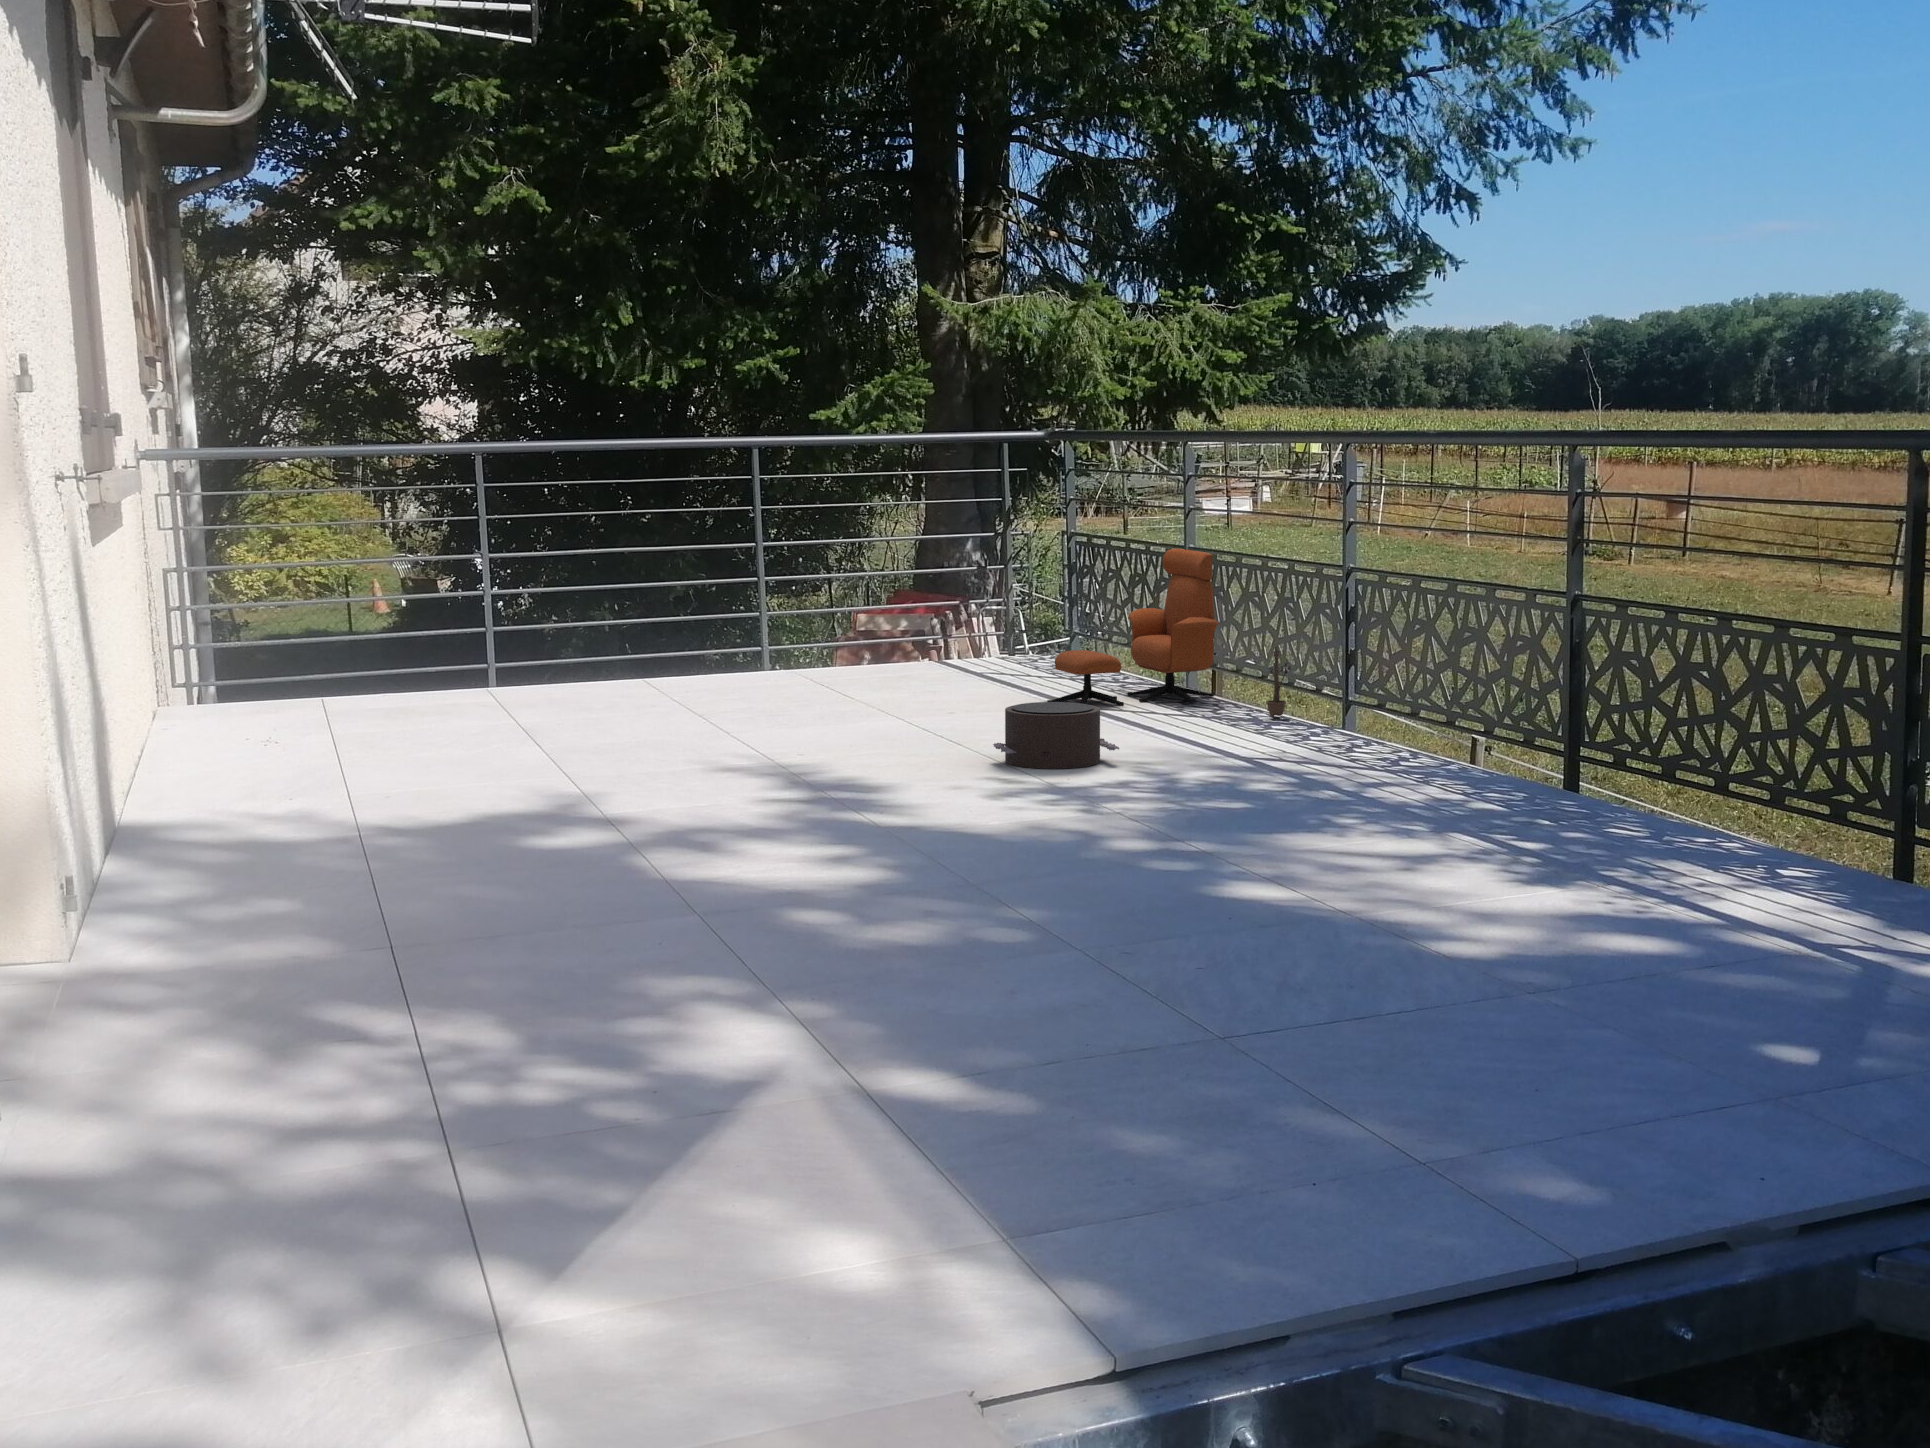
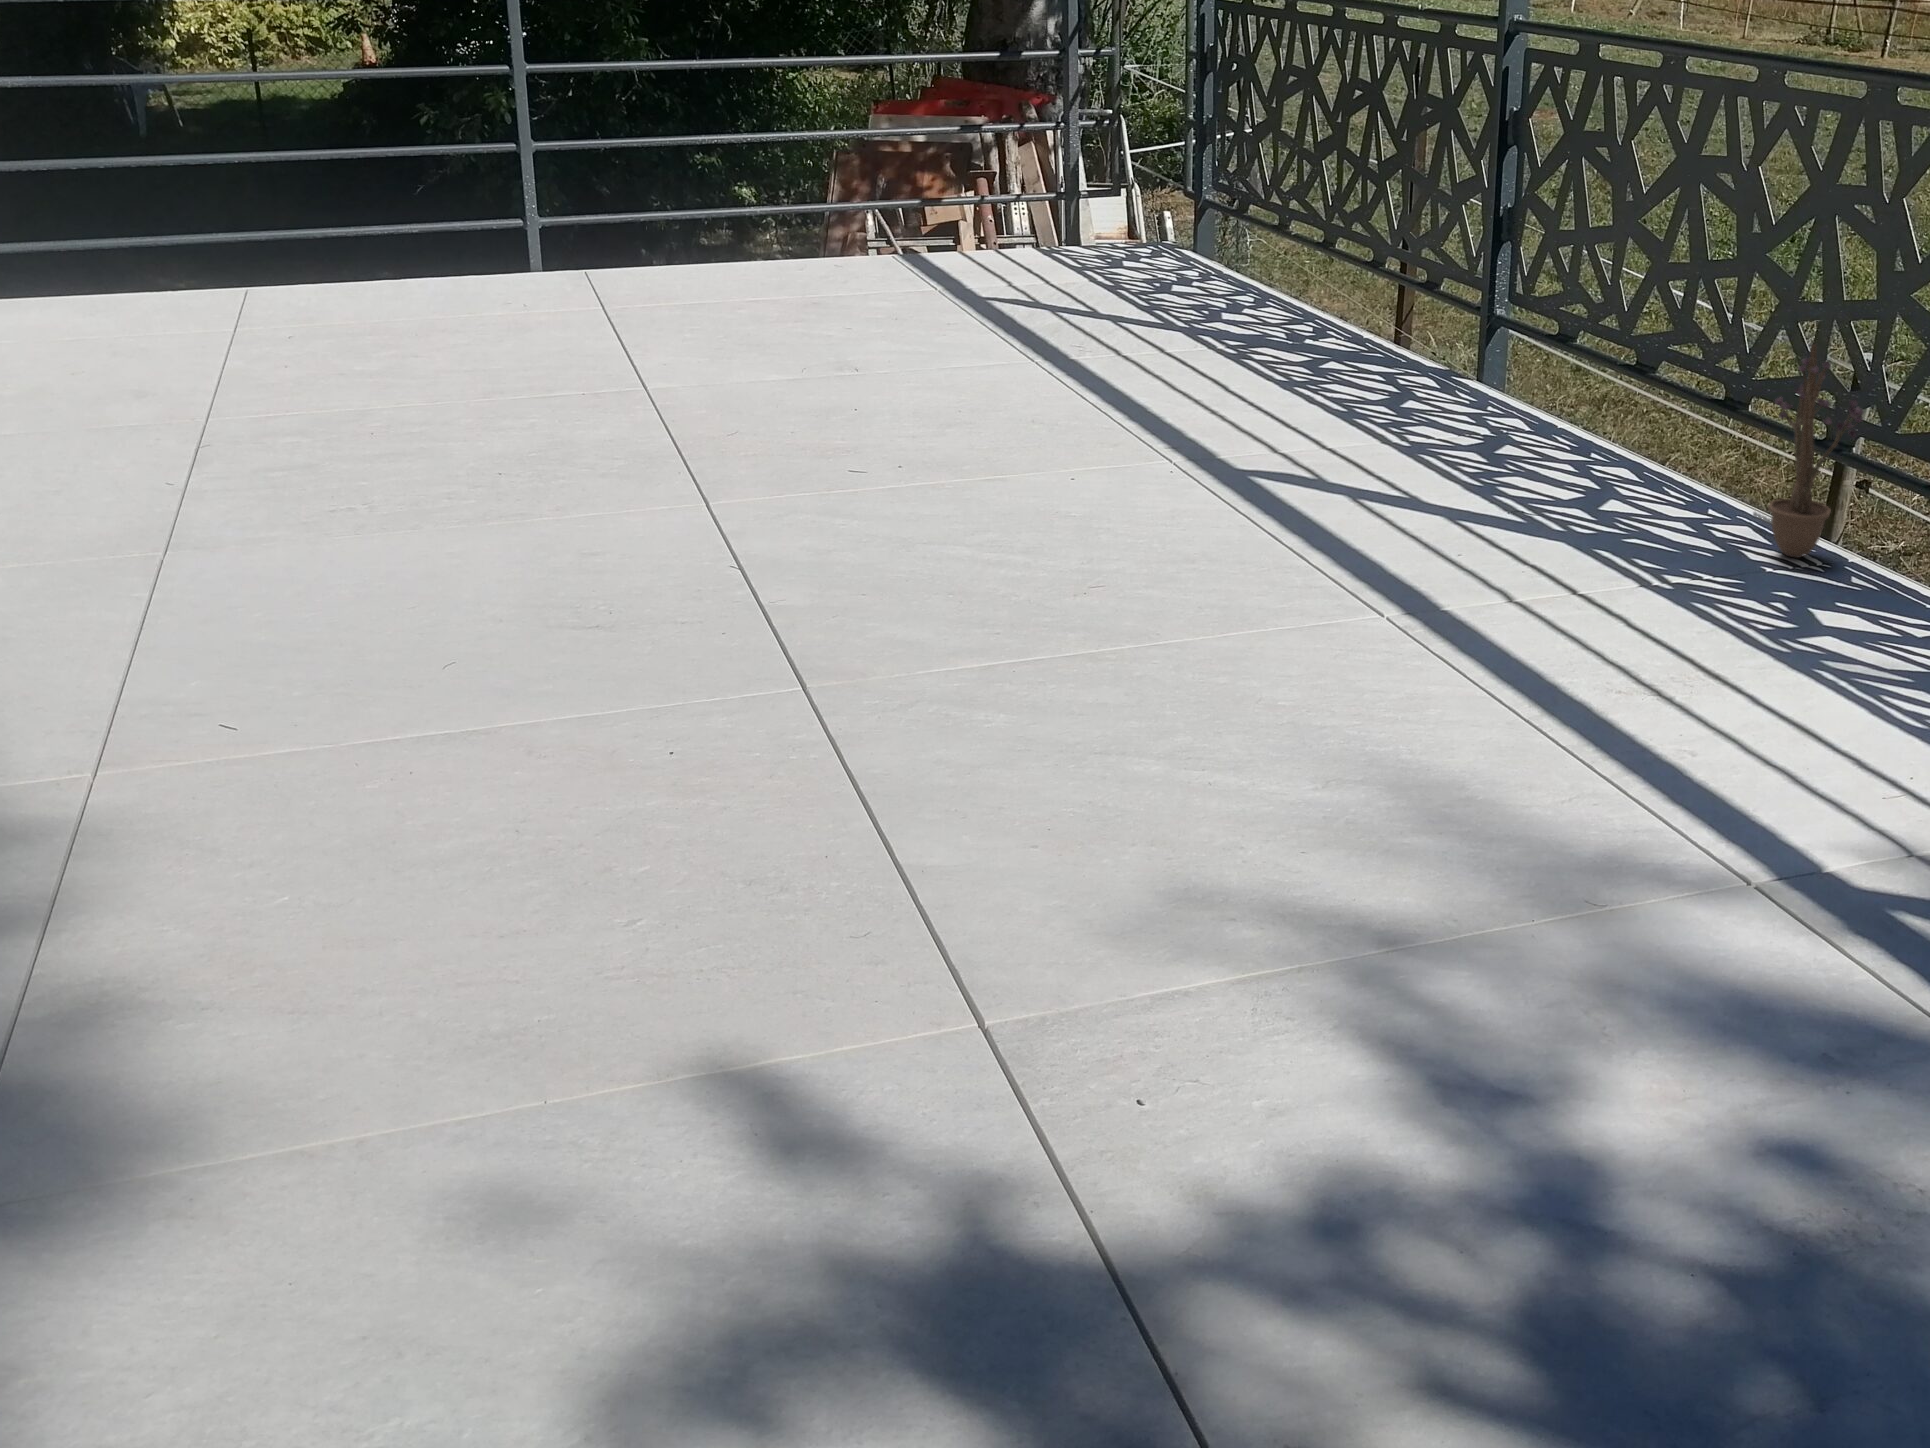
lounge chair: present [1047,549,1219,705] -> none [1124,26,1599,473]
pouf: present [993,702,1119,769] -> none [812,695,1364,1107]

